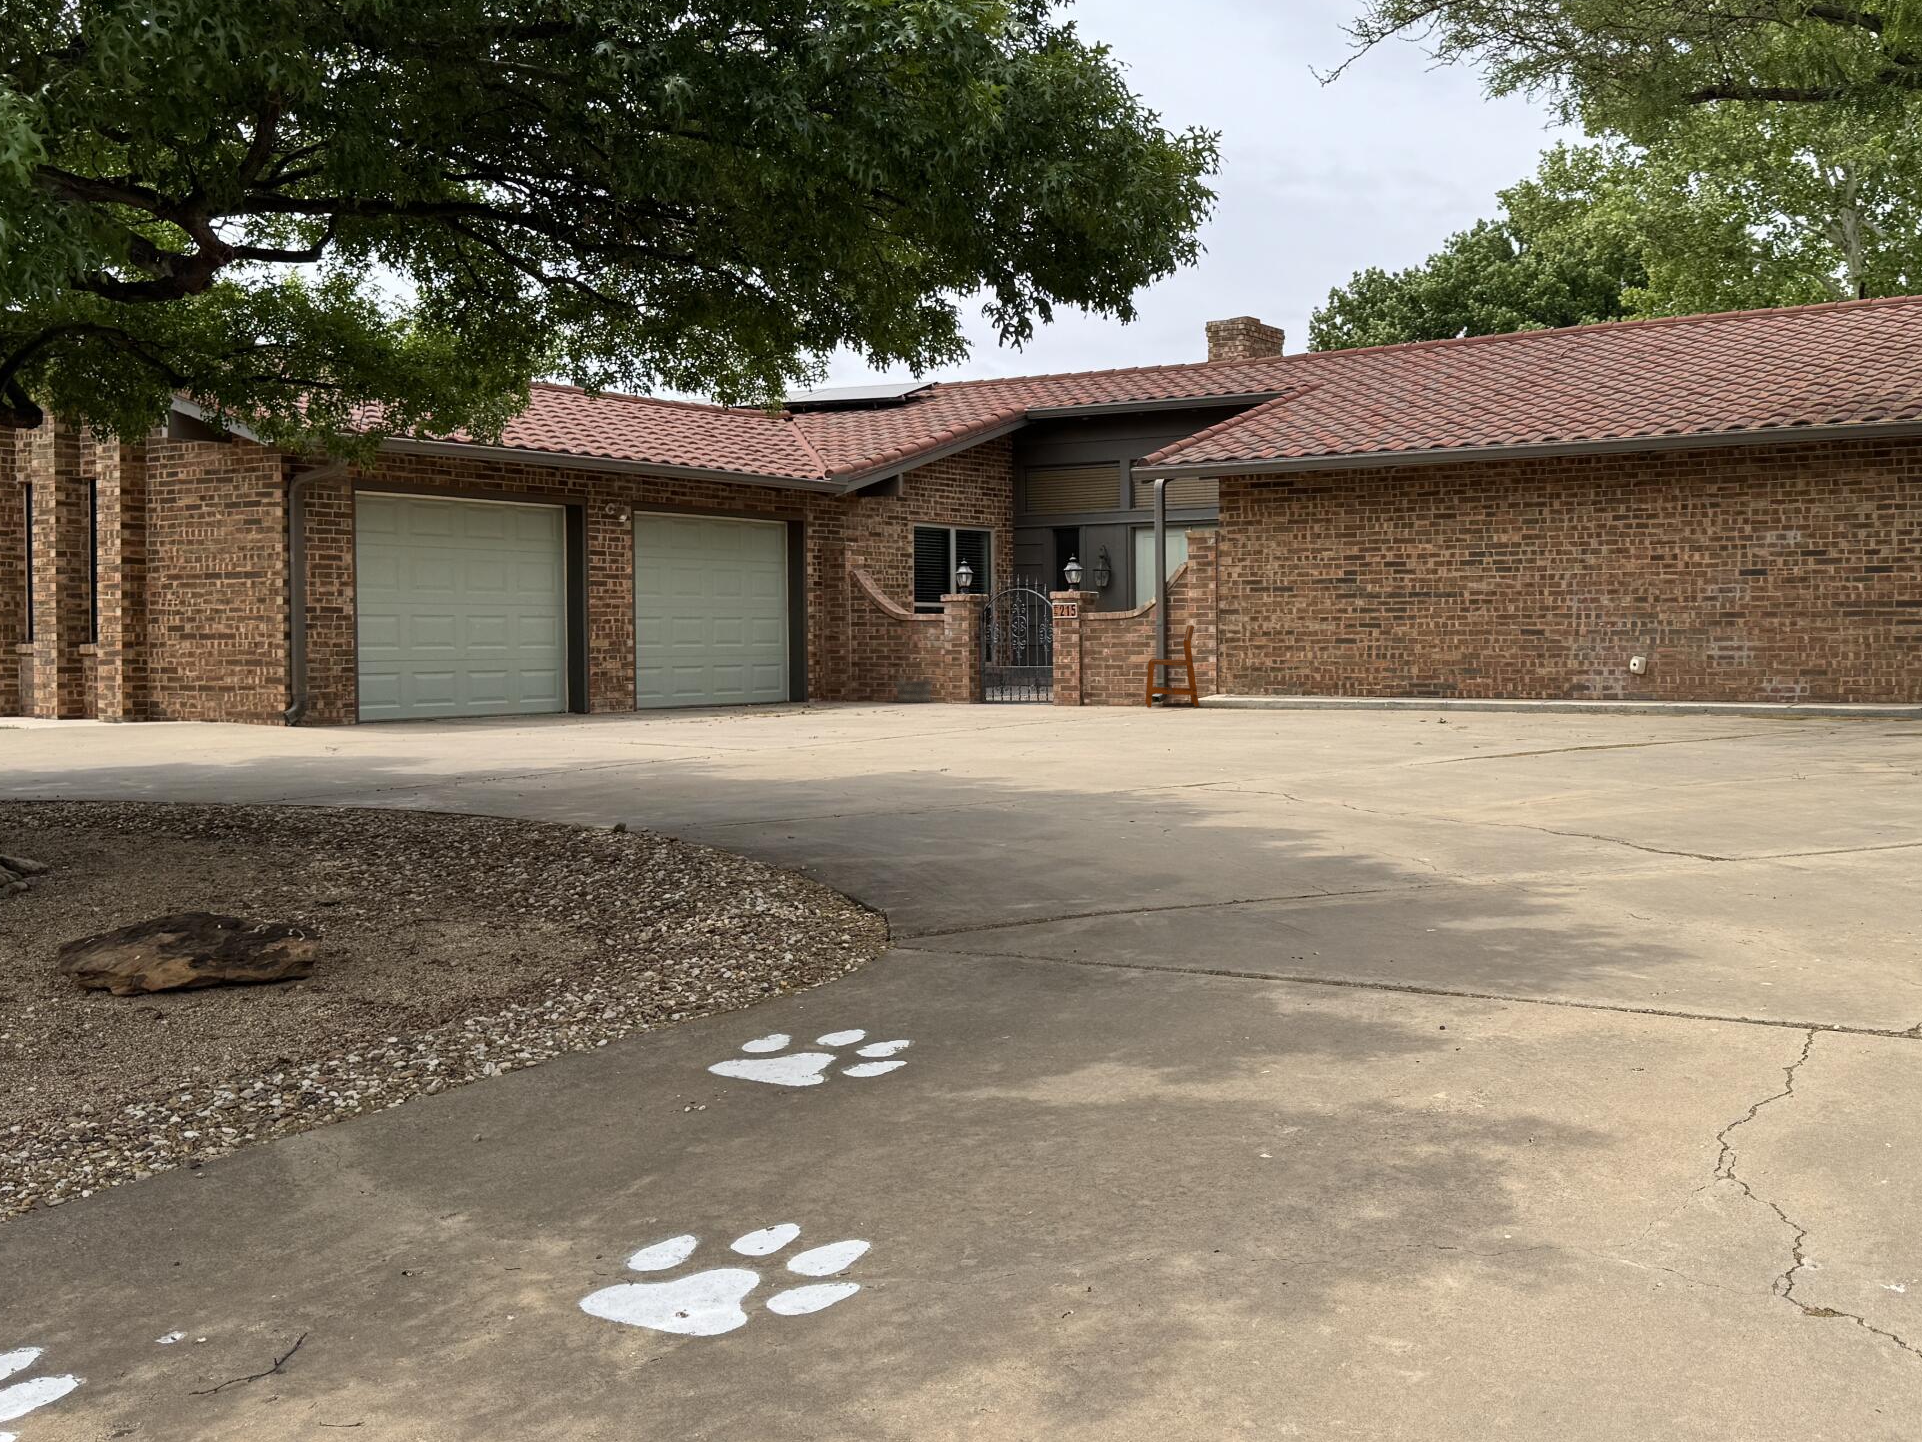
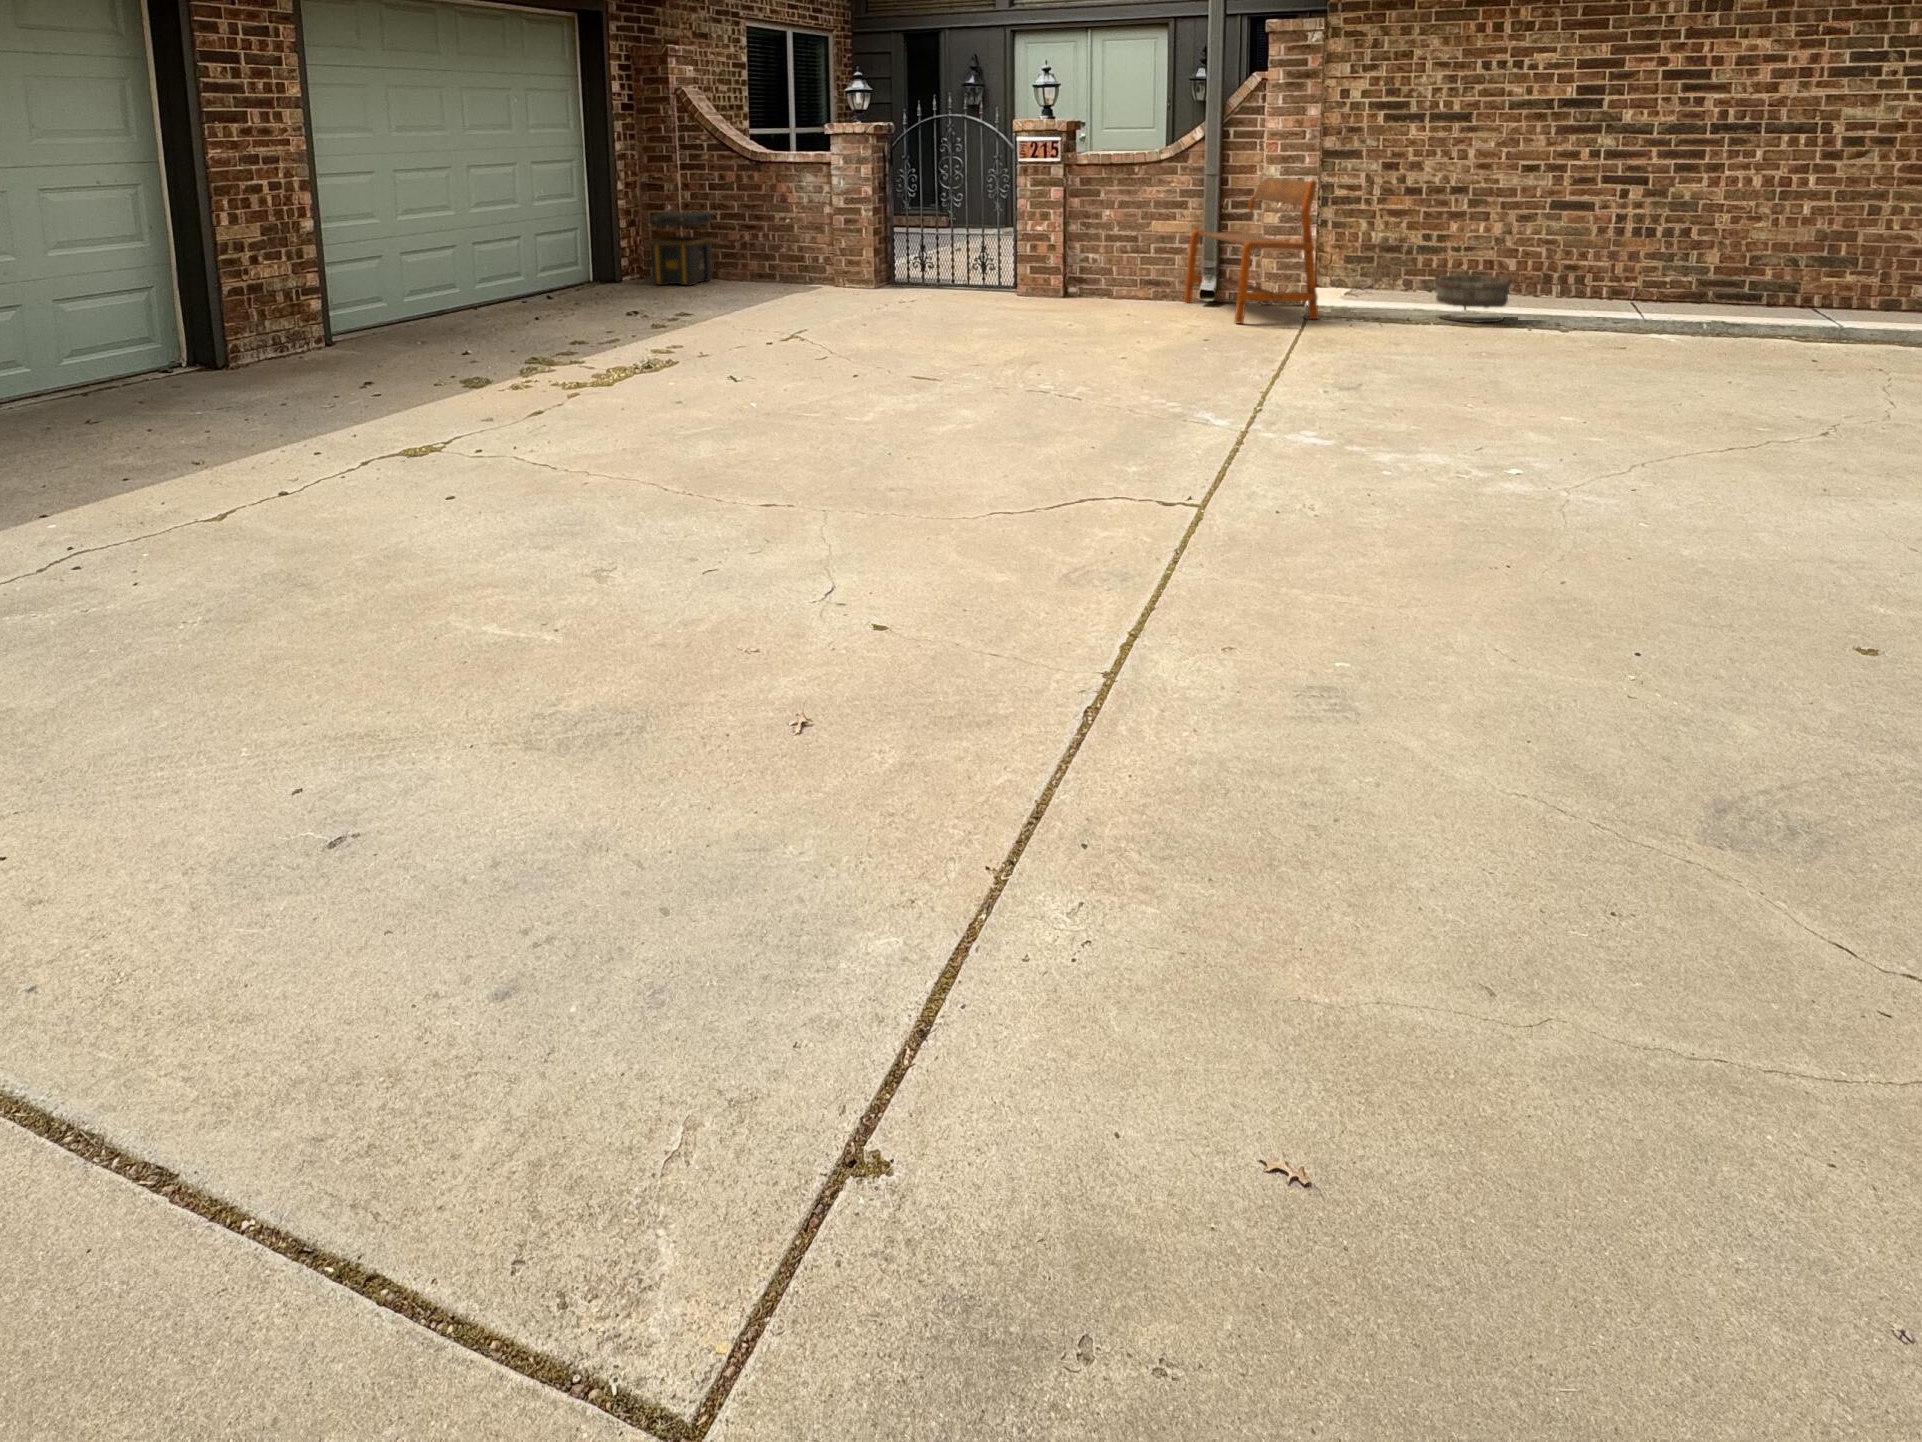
toolbox: none [832,655,875,702] -> present [649,212,713,285]
bucket: present [894,679,932,703] -> present [1435,272,1512,322]

